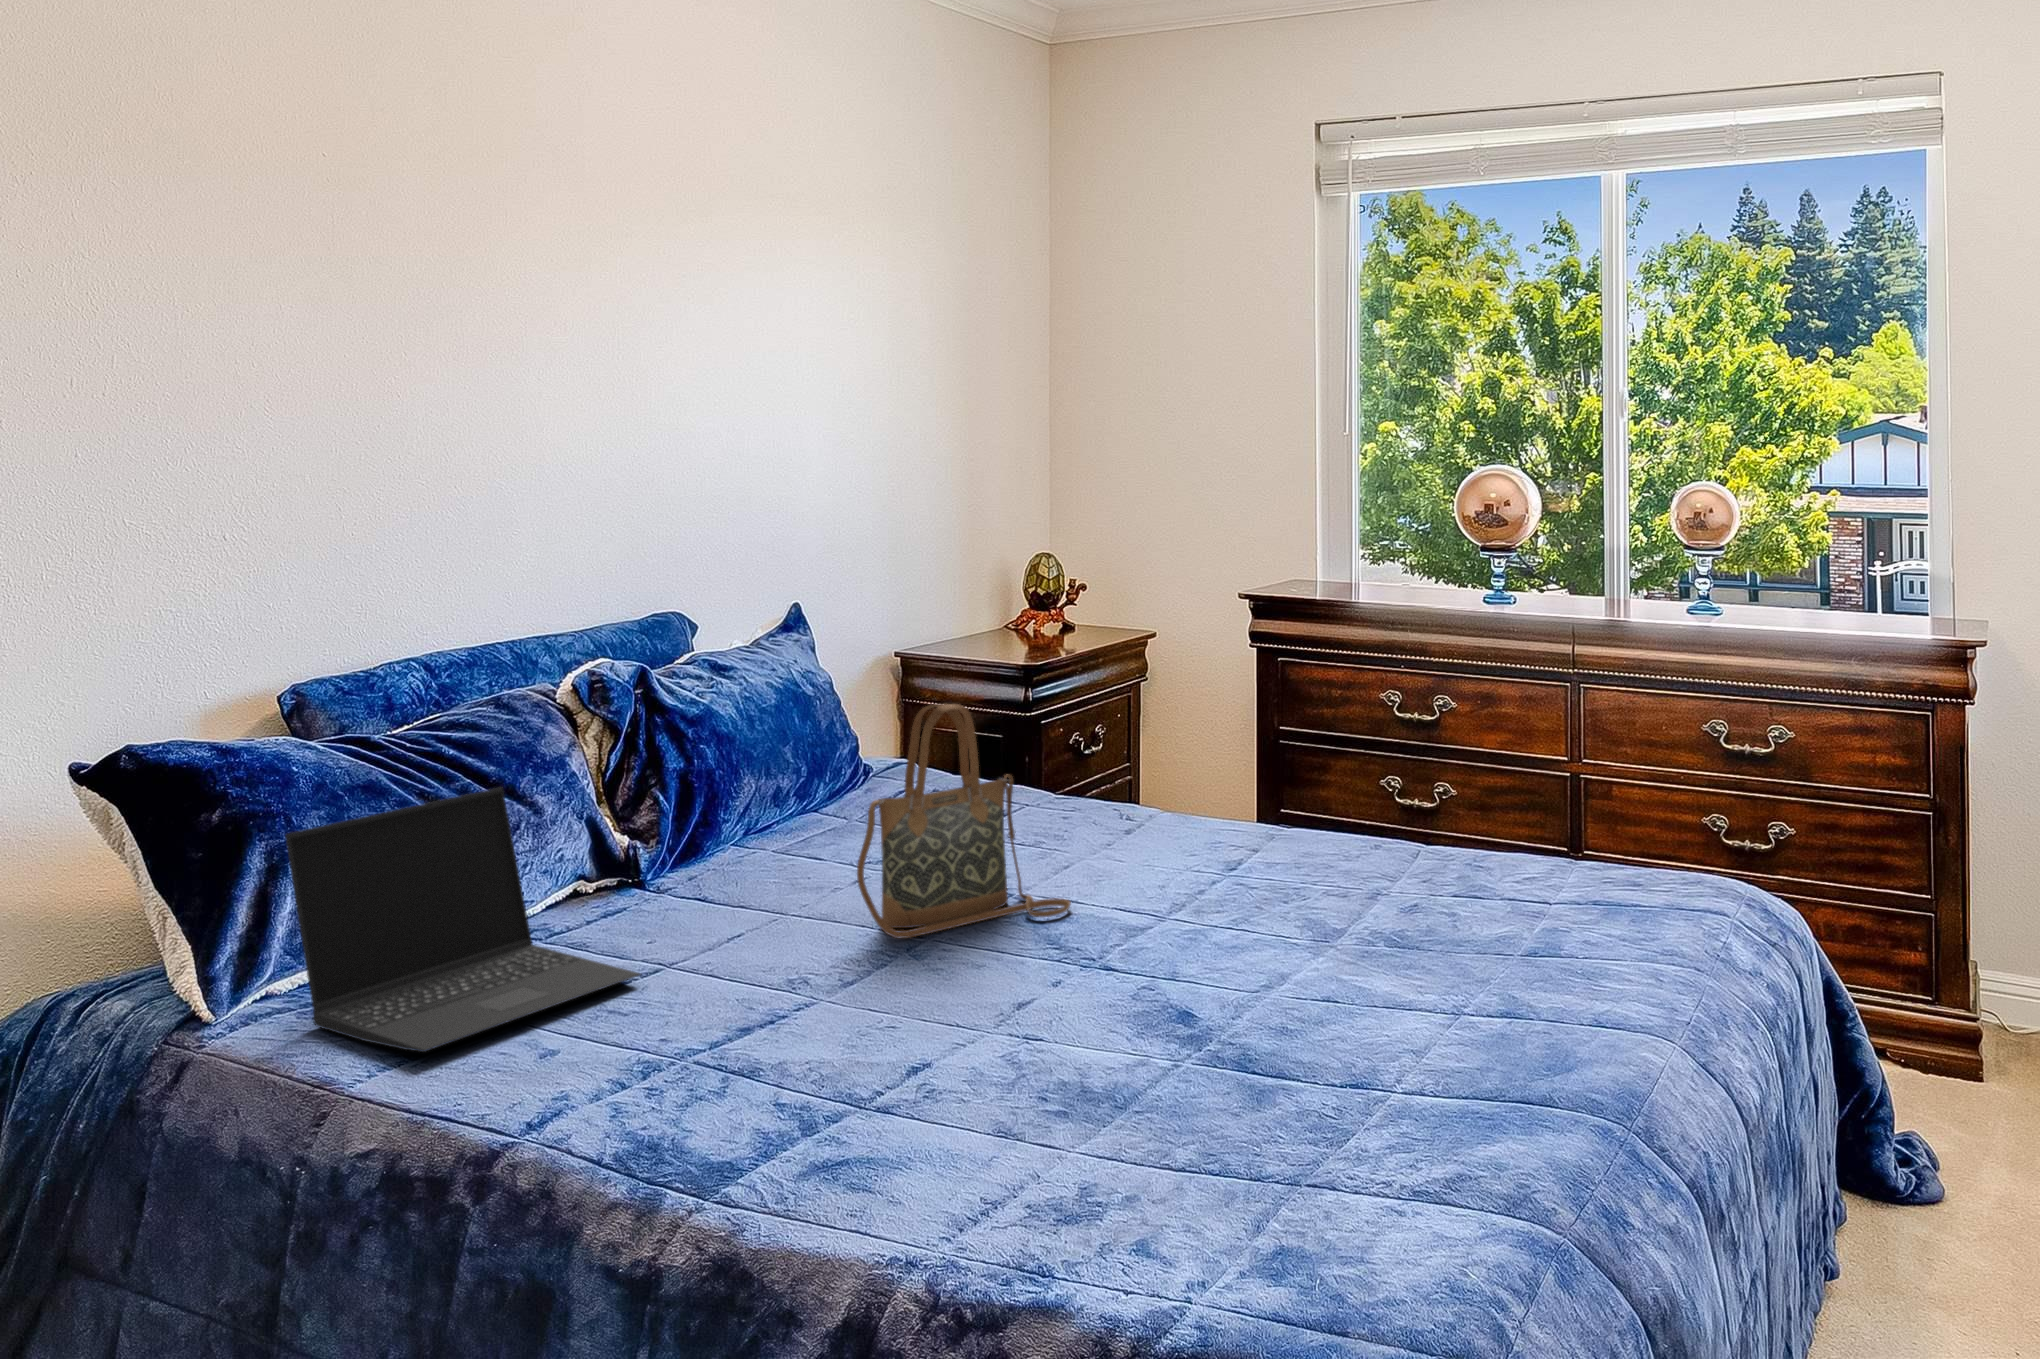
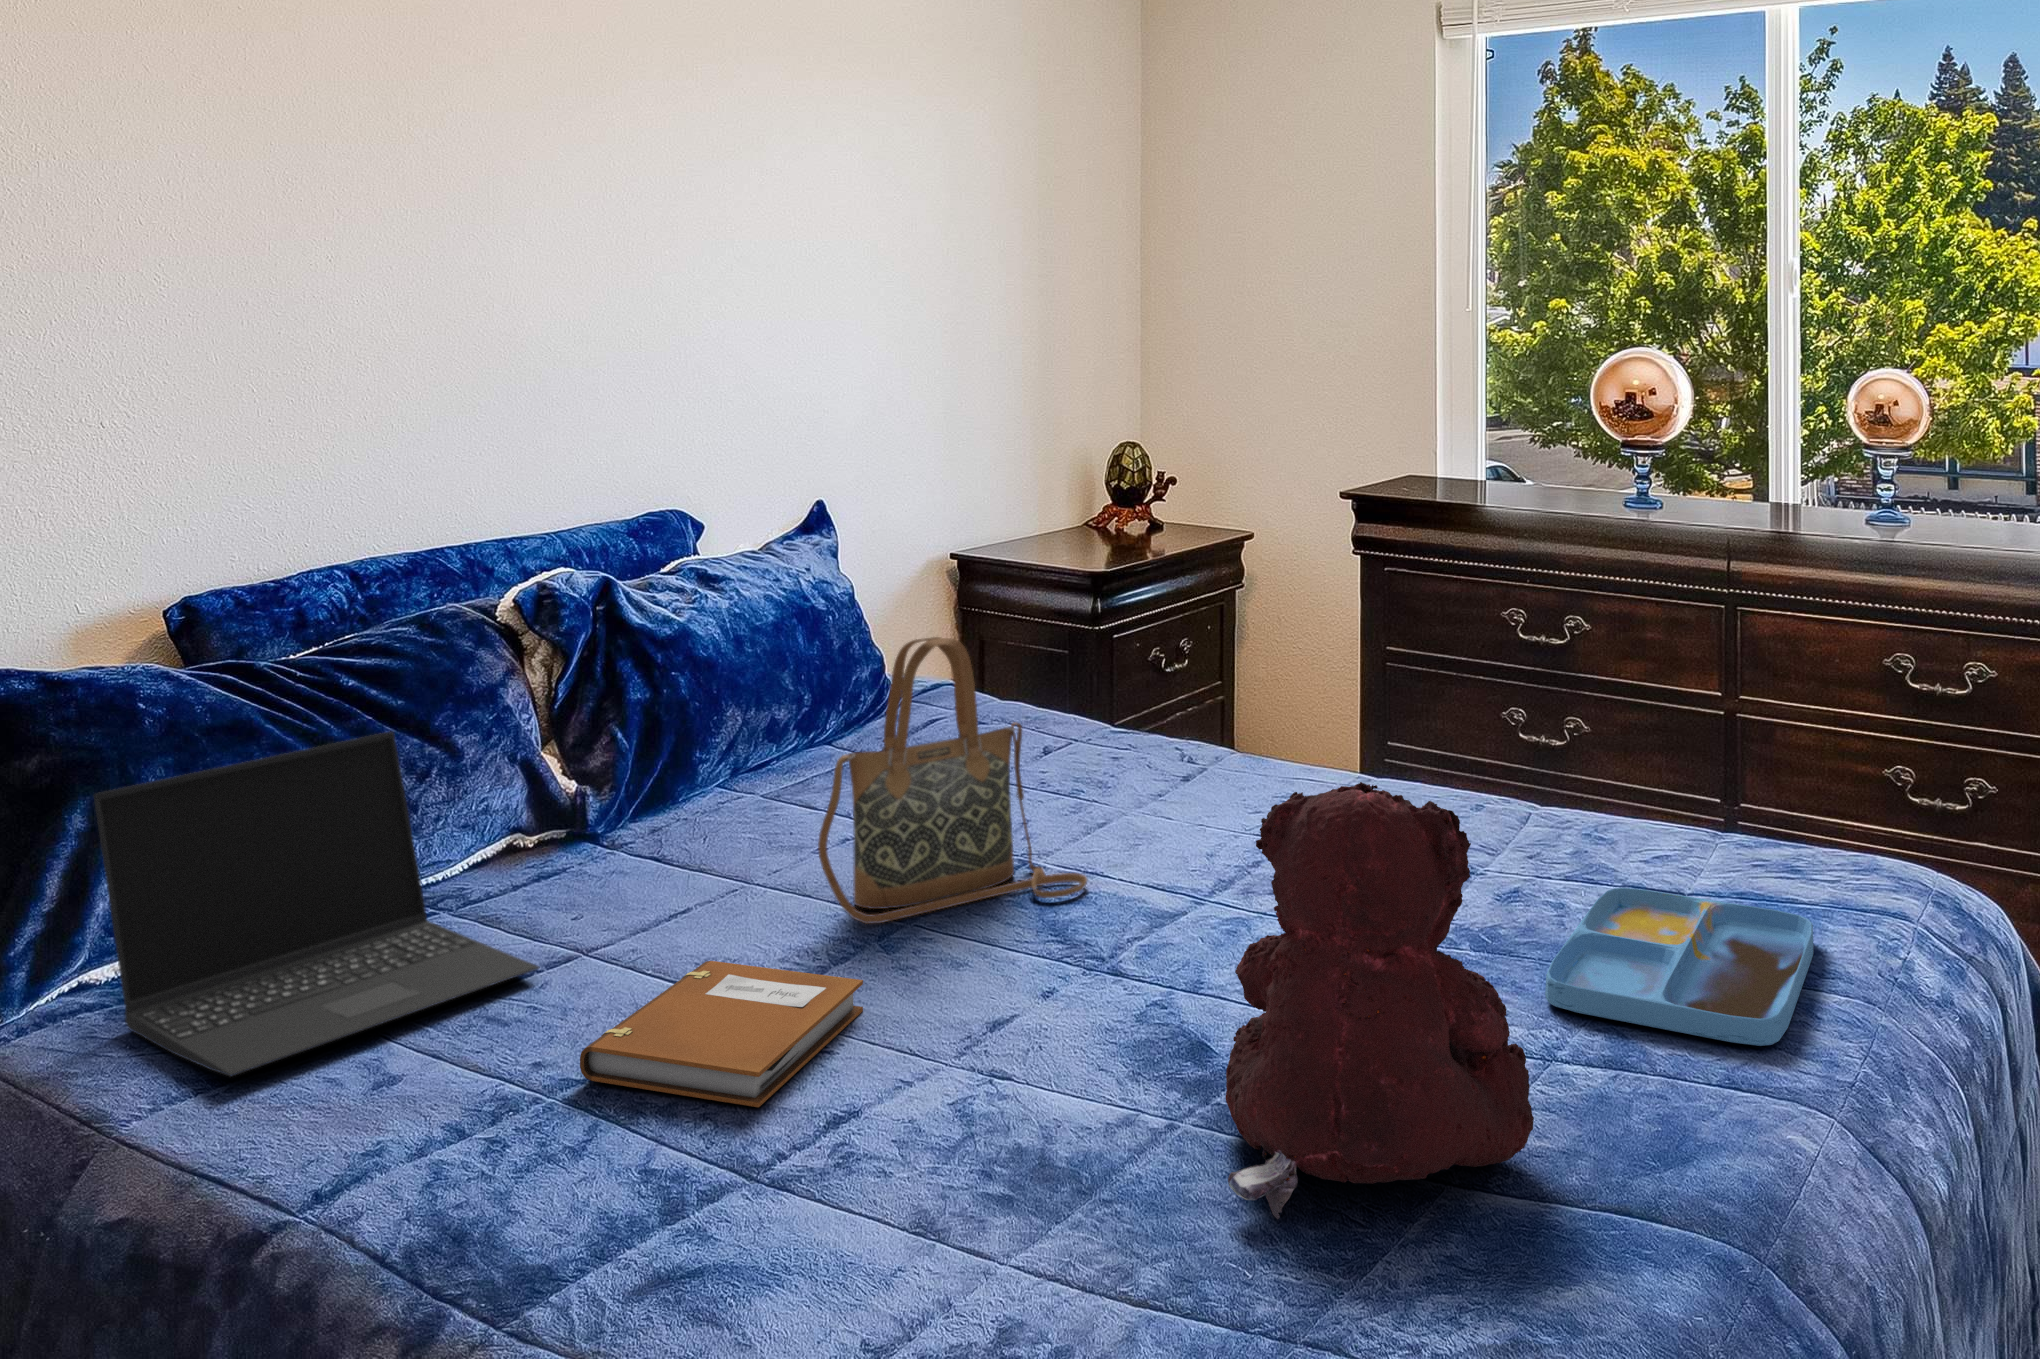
teddy bear: none [1218,789,1454,1117] -> present [1225,782,1534,1219]
tray: none [1451,896,1655,999] -> present [1545,888,1814,1046]
notebook: none [703,963,913,1062] -> present [580,961,863,1107]

